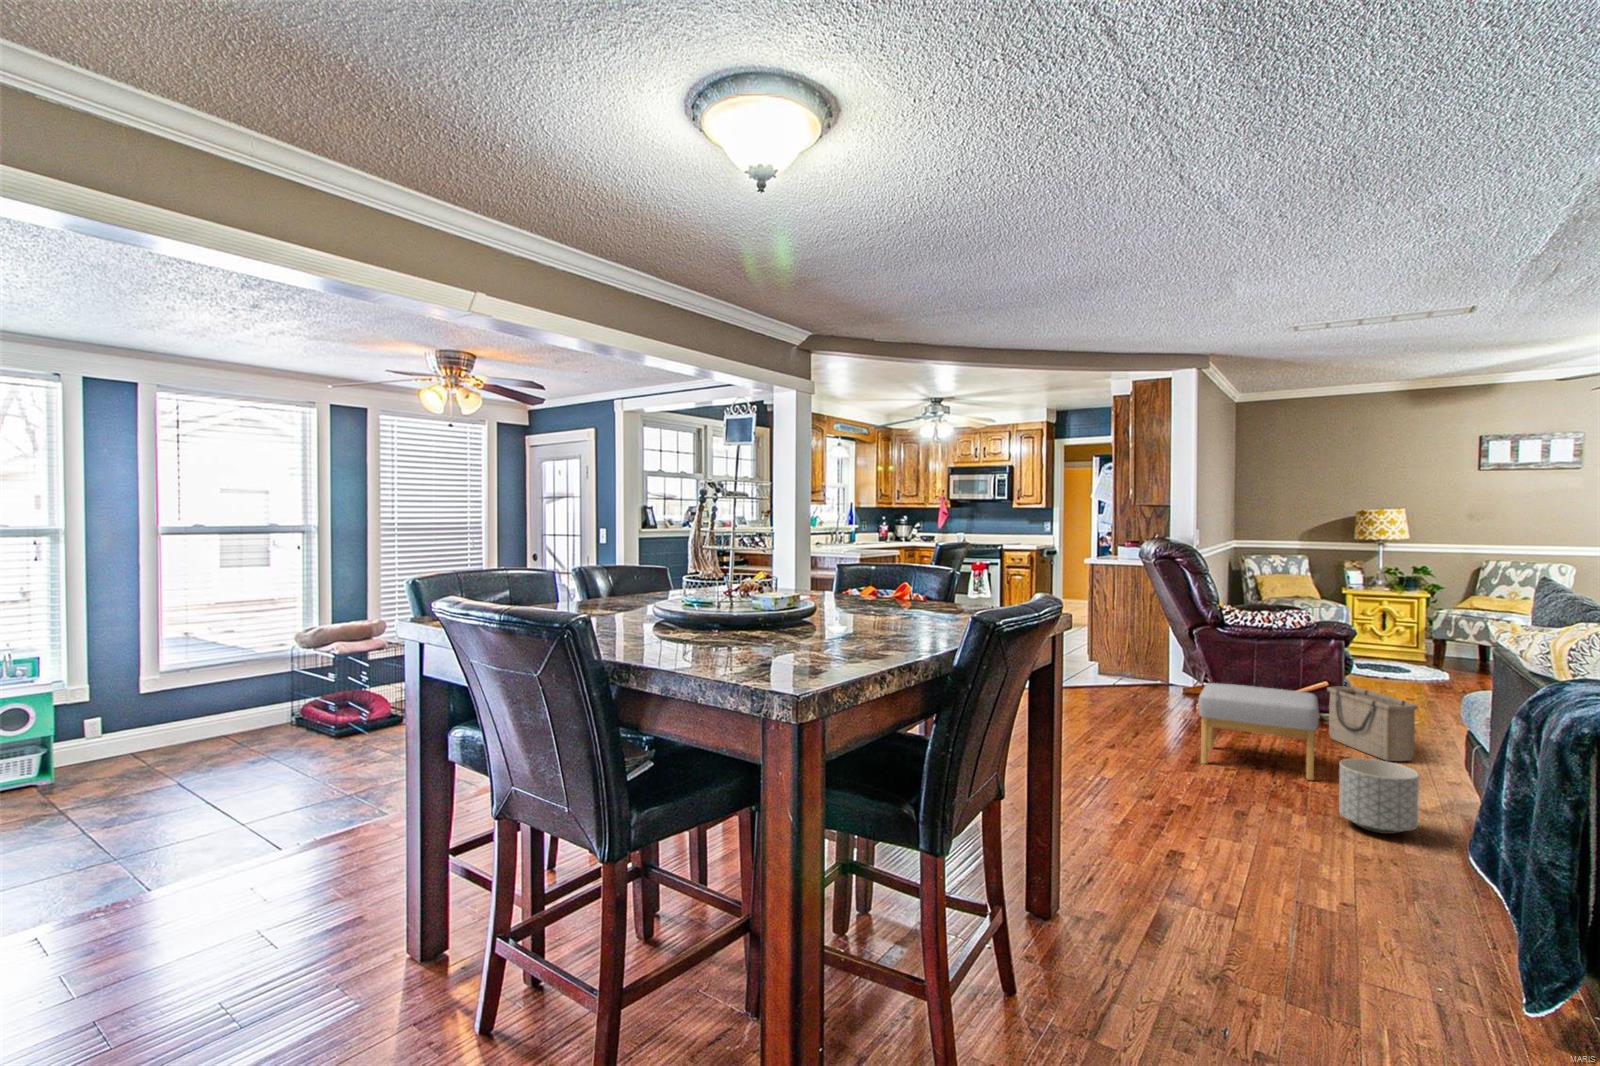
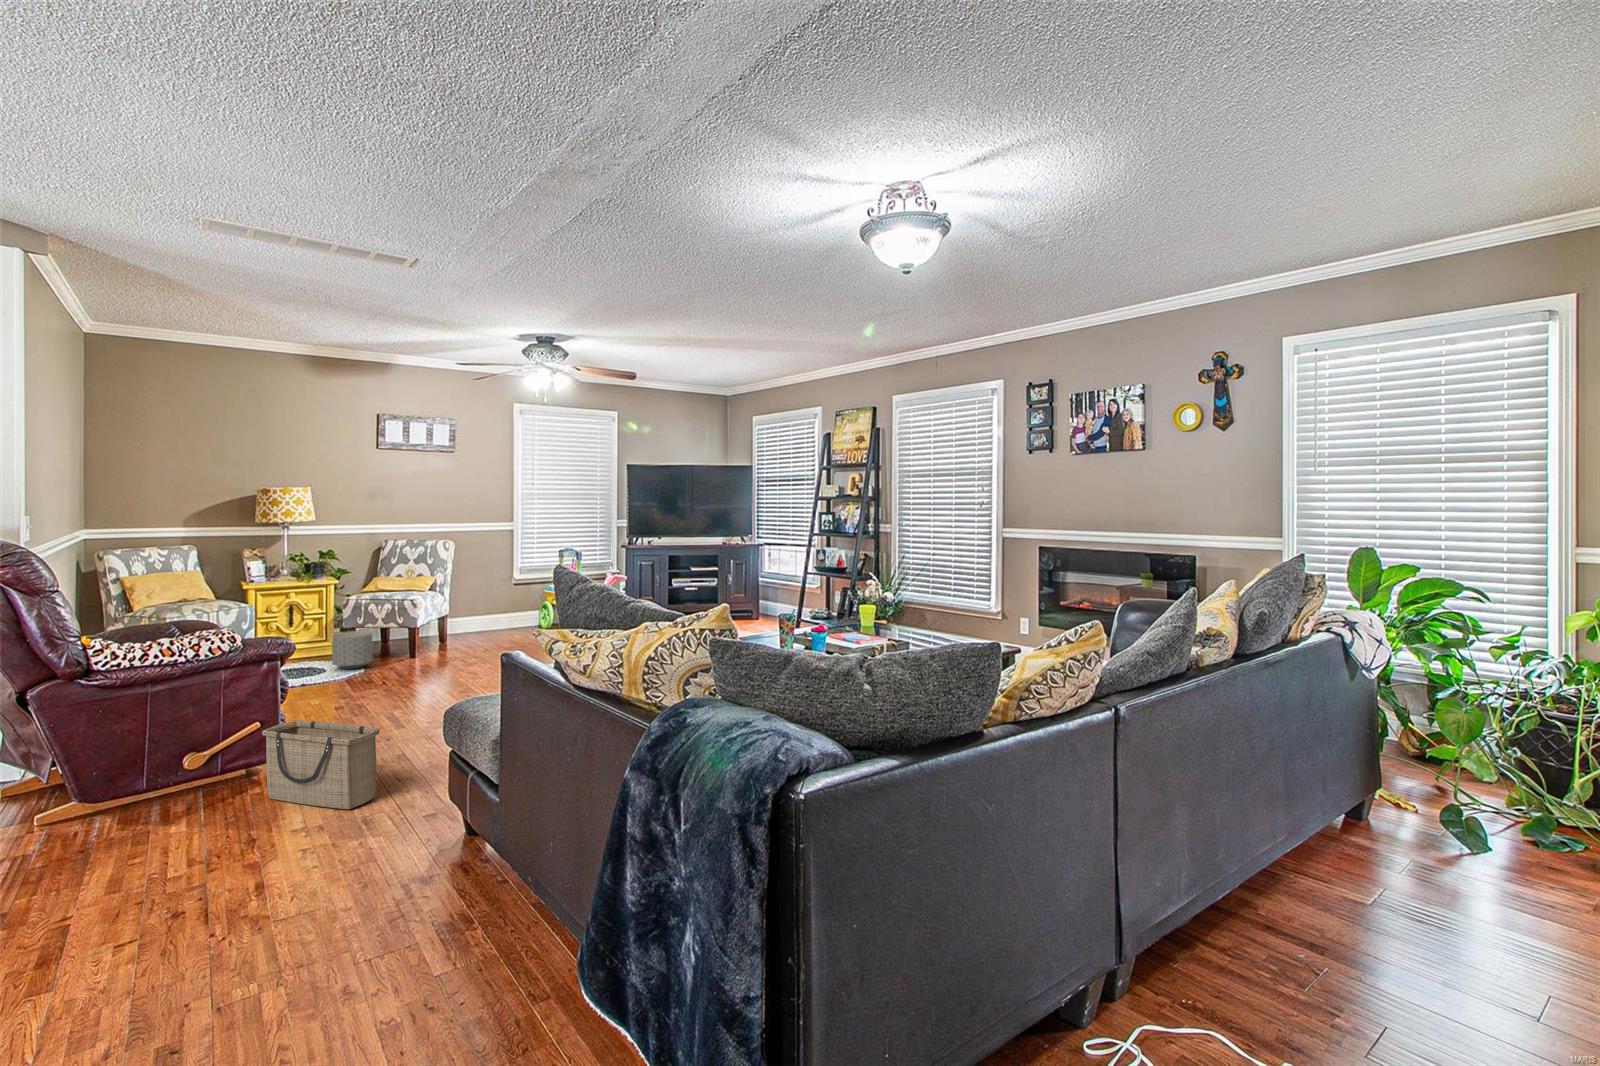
footstool: present [1198,683,1319,780] -> none [56,755,273,939]
planter: present [1339,758,1419,834] -> present [332,631,373,669]

